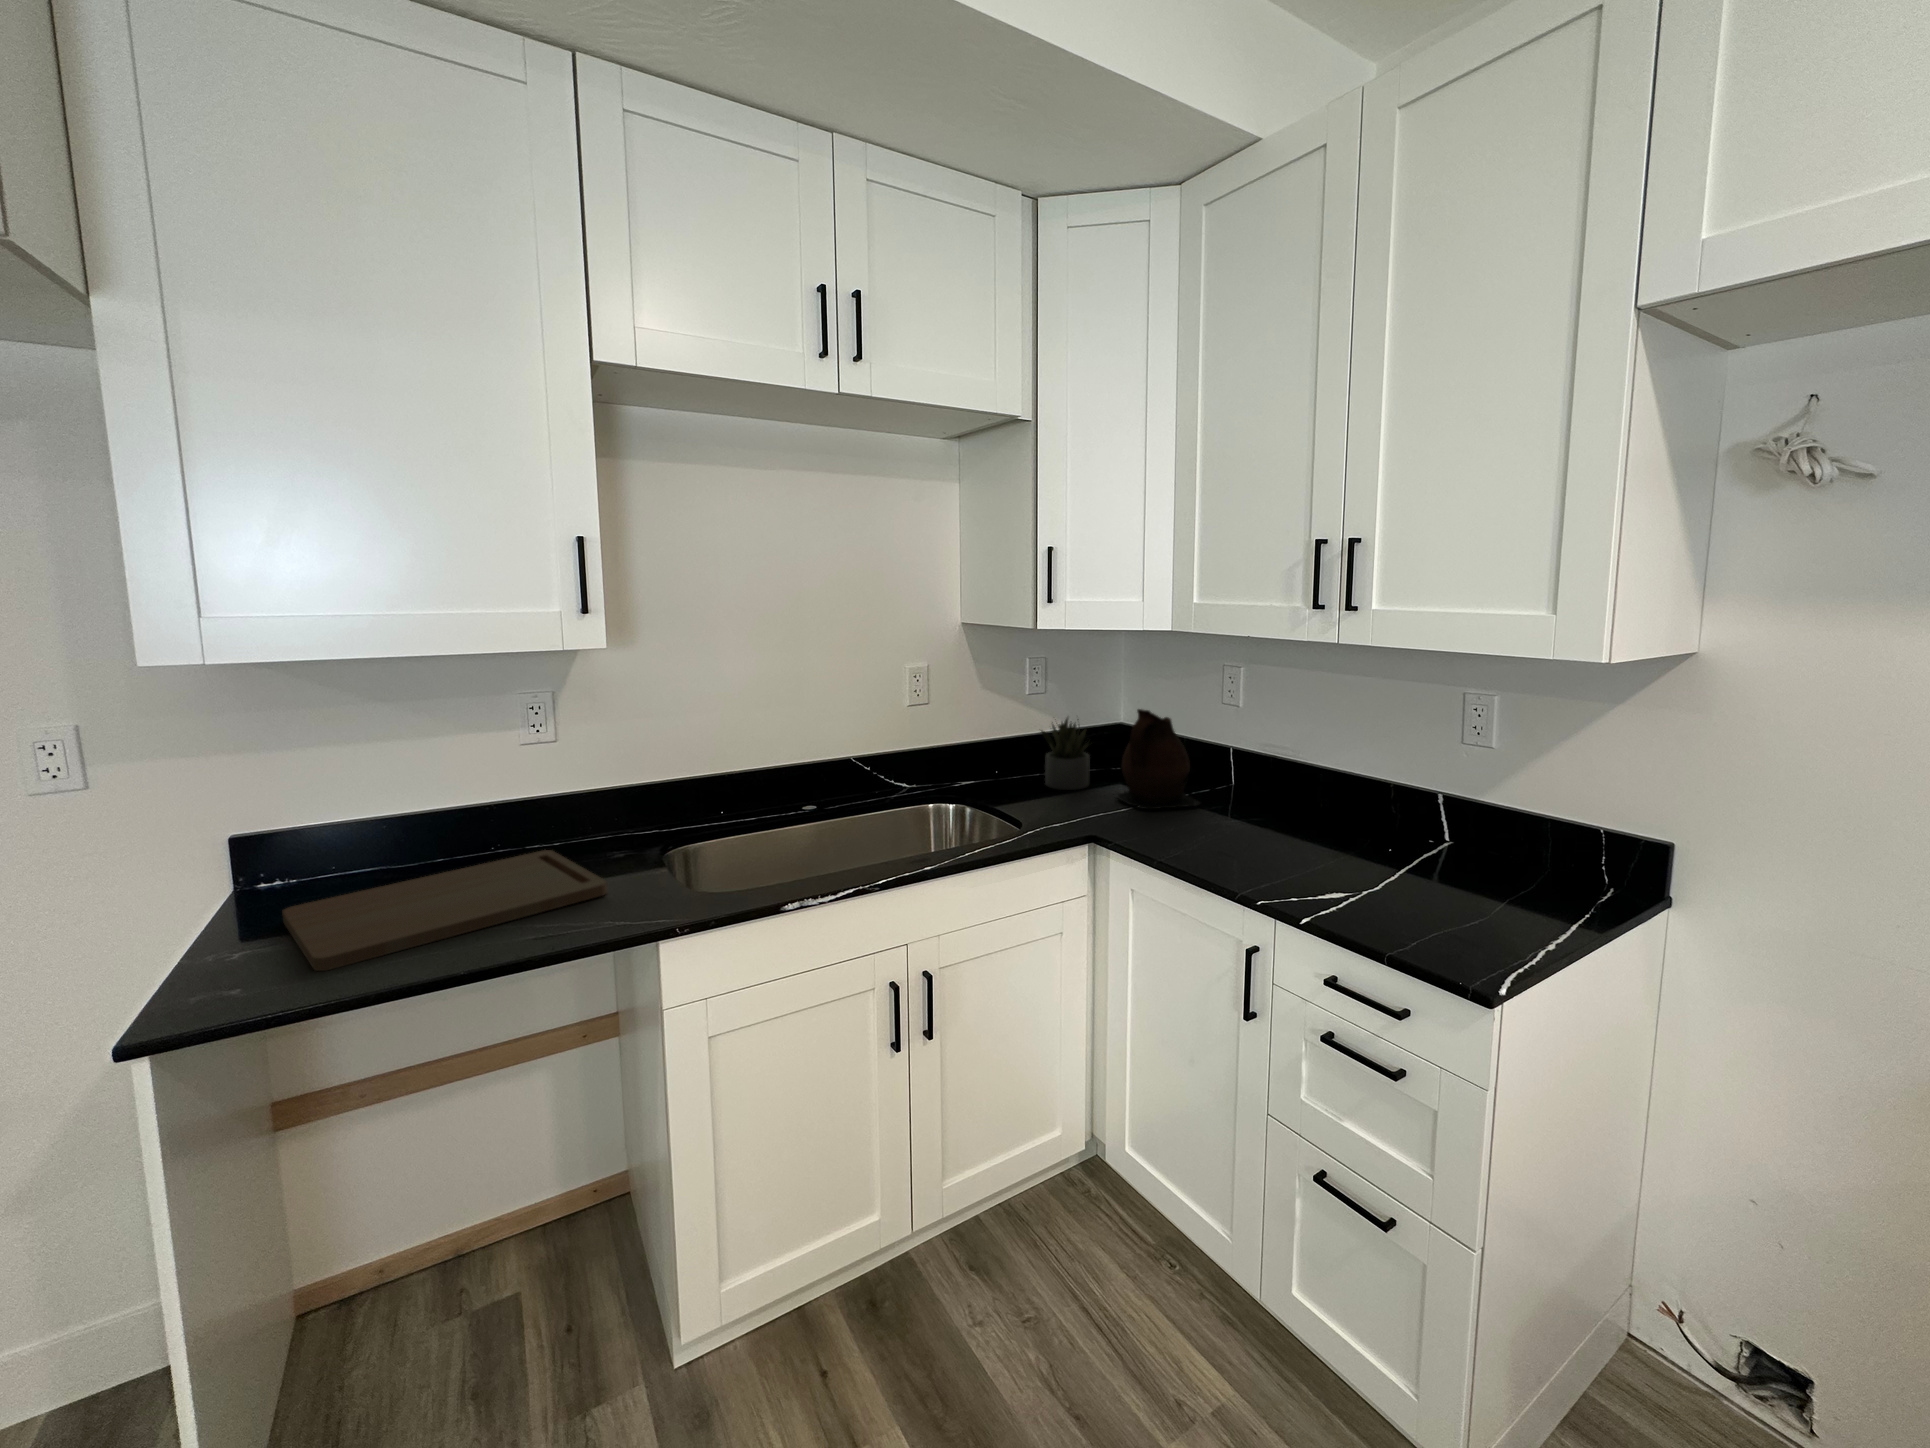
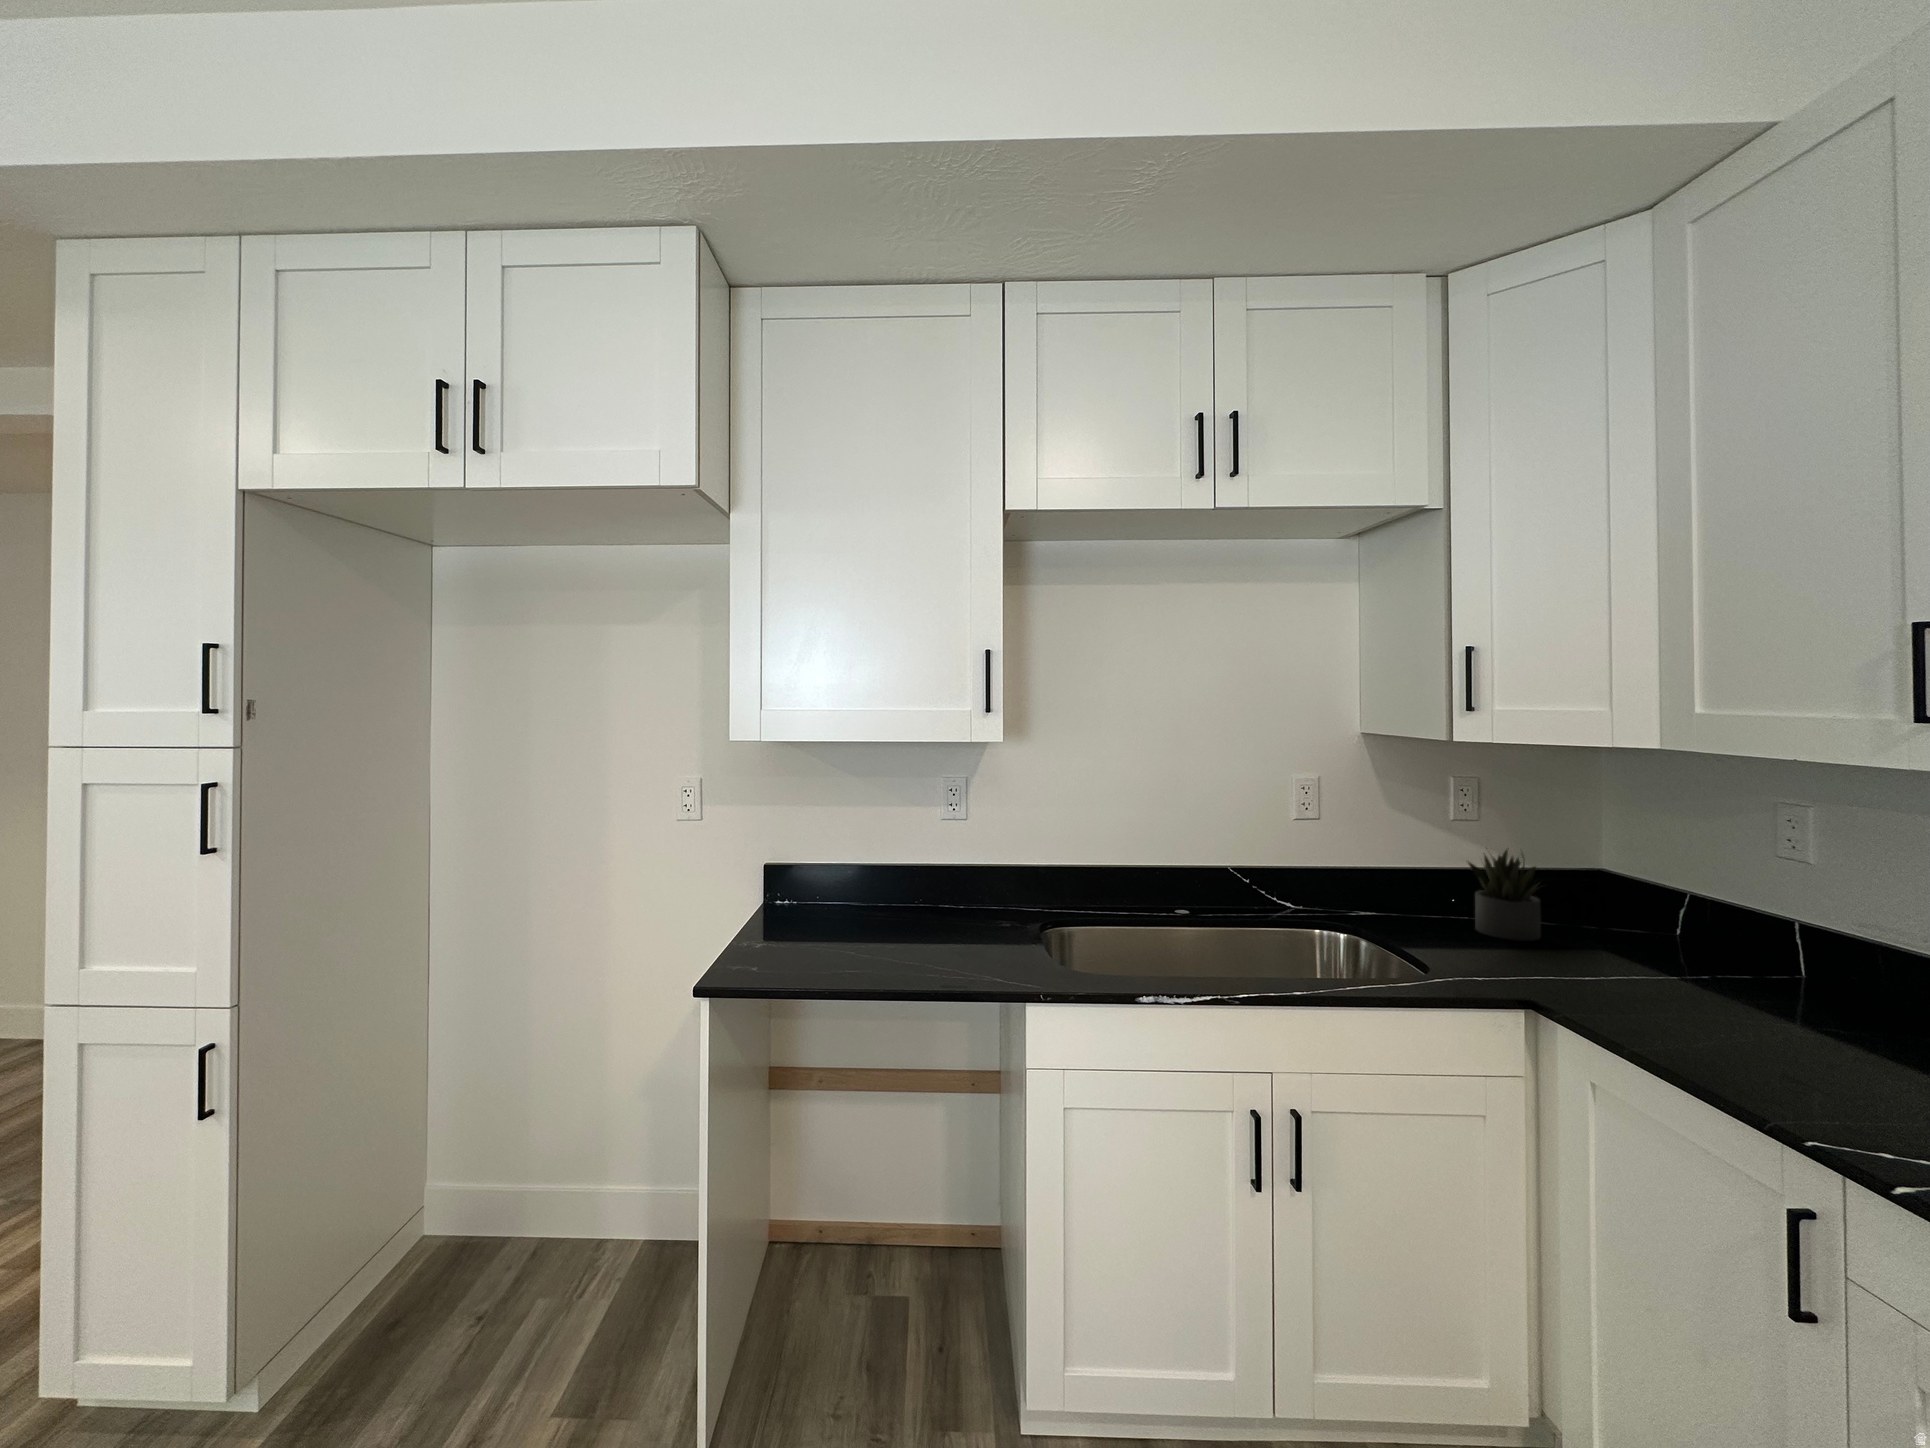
ceramic pitcher: present [1117,709,1200,809] -> none [1573,848,1726,993]
cutting board: present [282,850,607,971] -> none [785,910,993,970]

